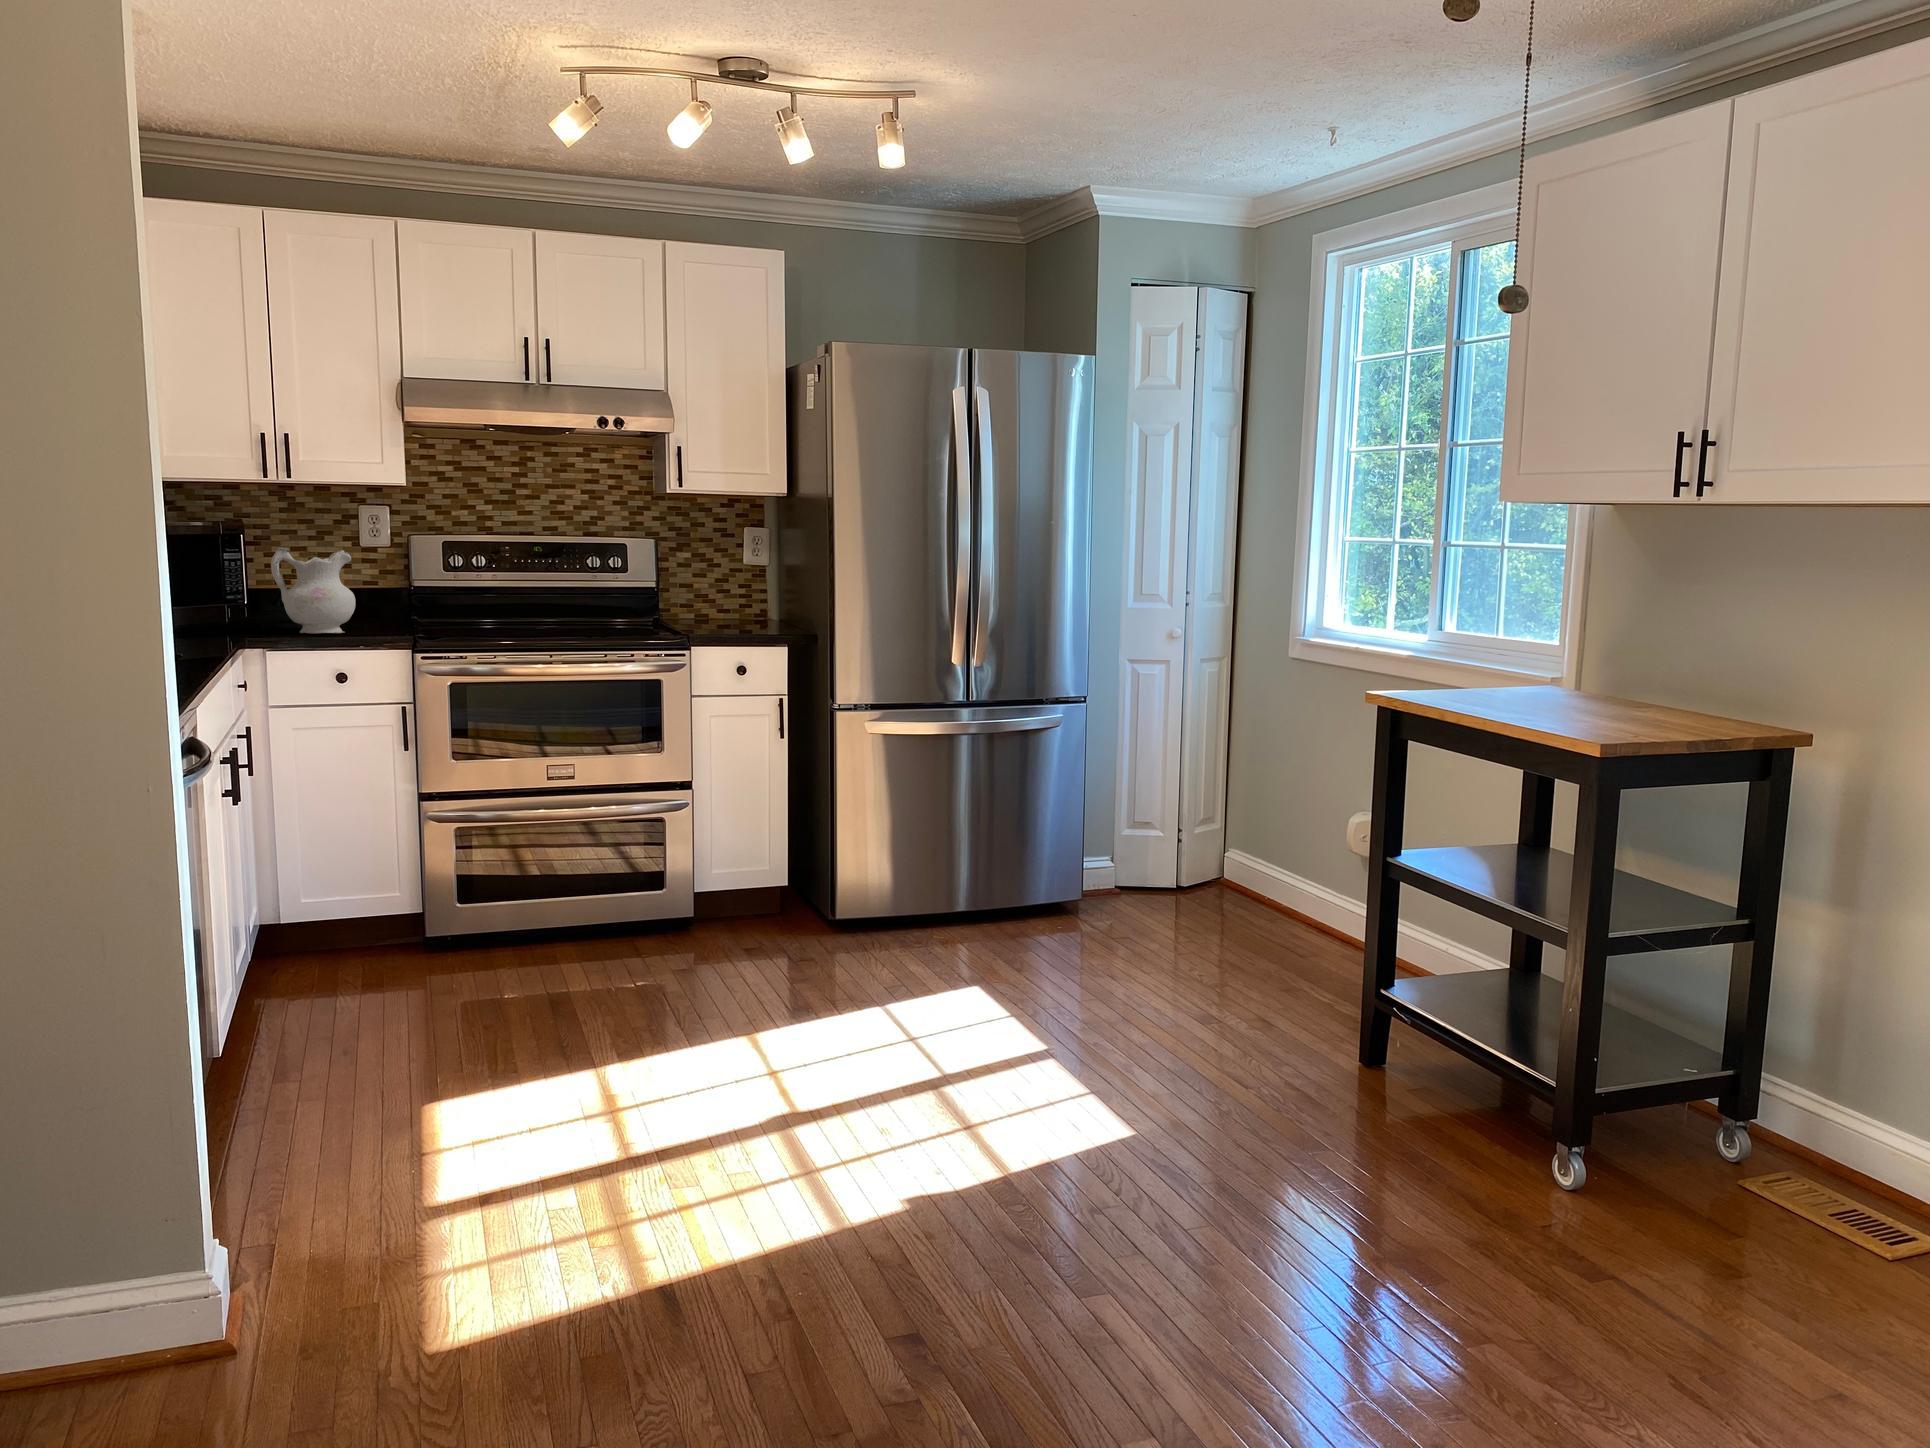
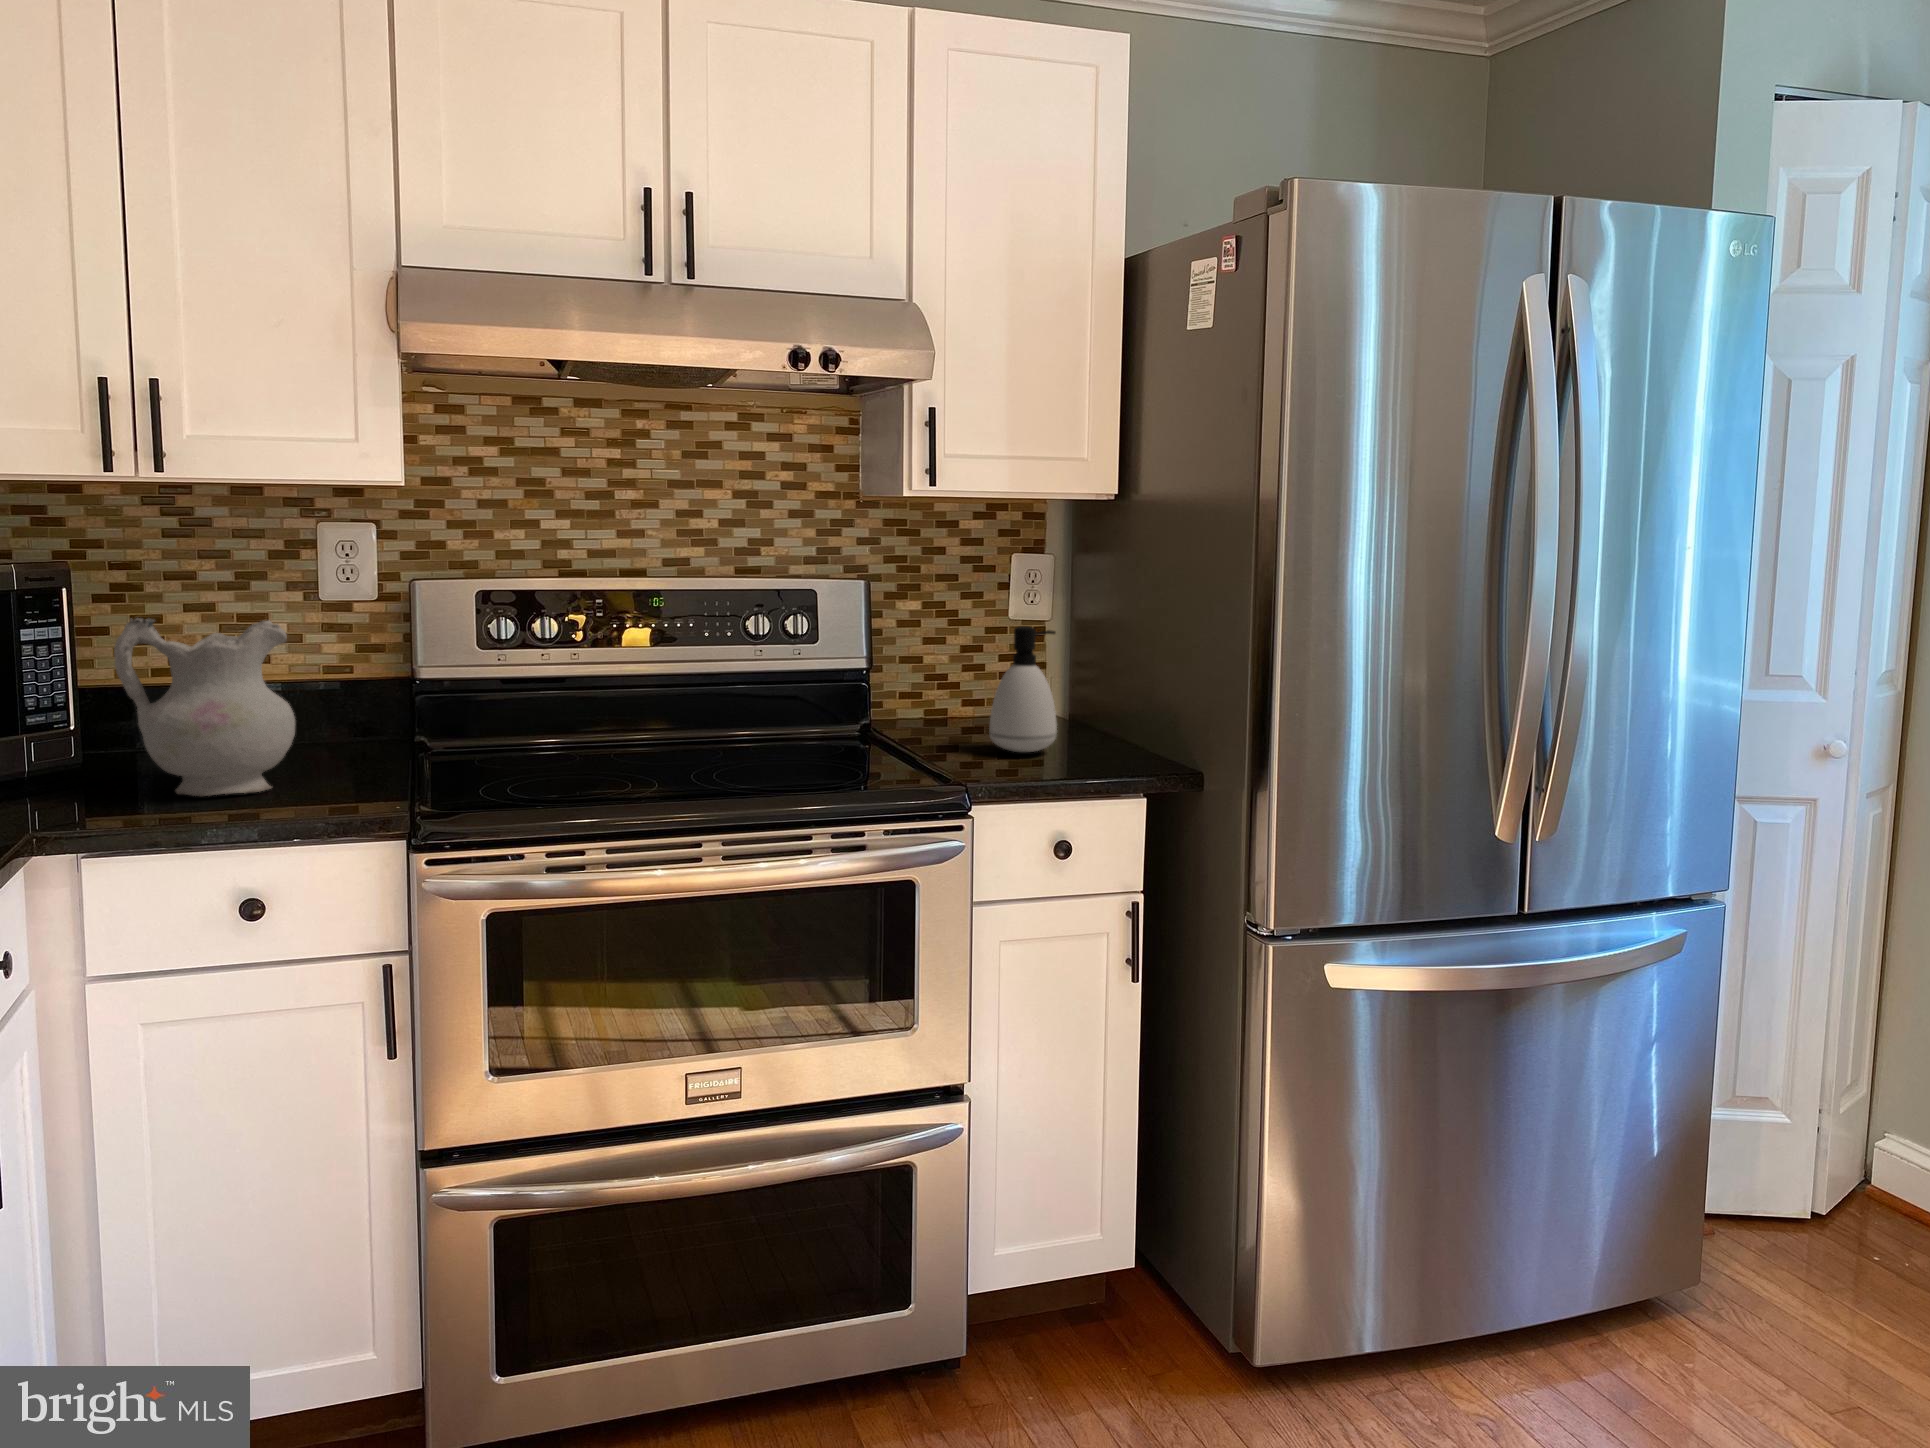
soap dispenser: none [718,563,755,630] -> present [989,626,1057,753]

